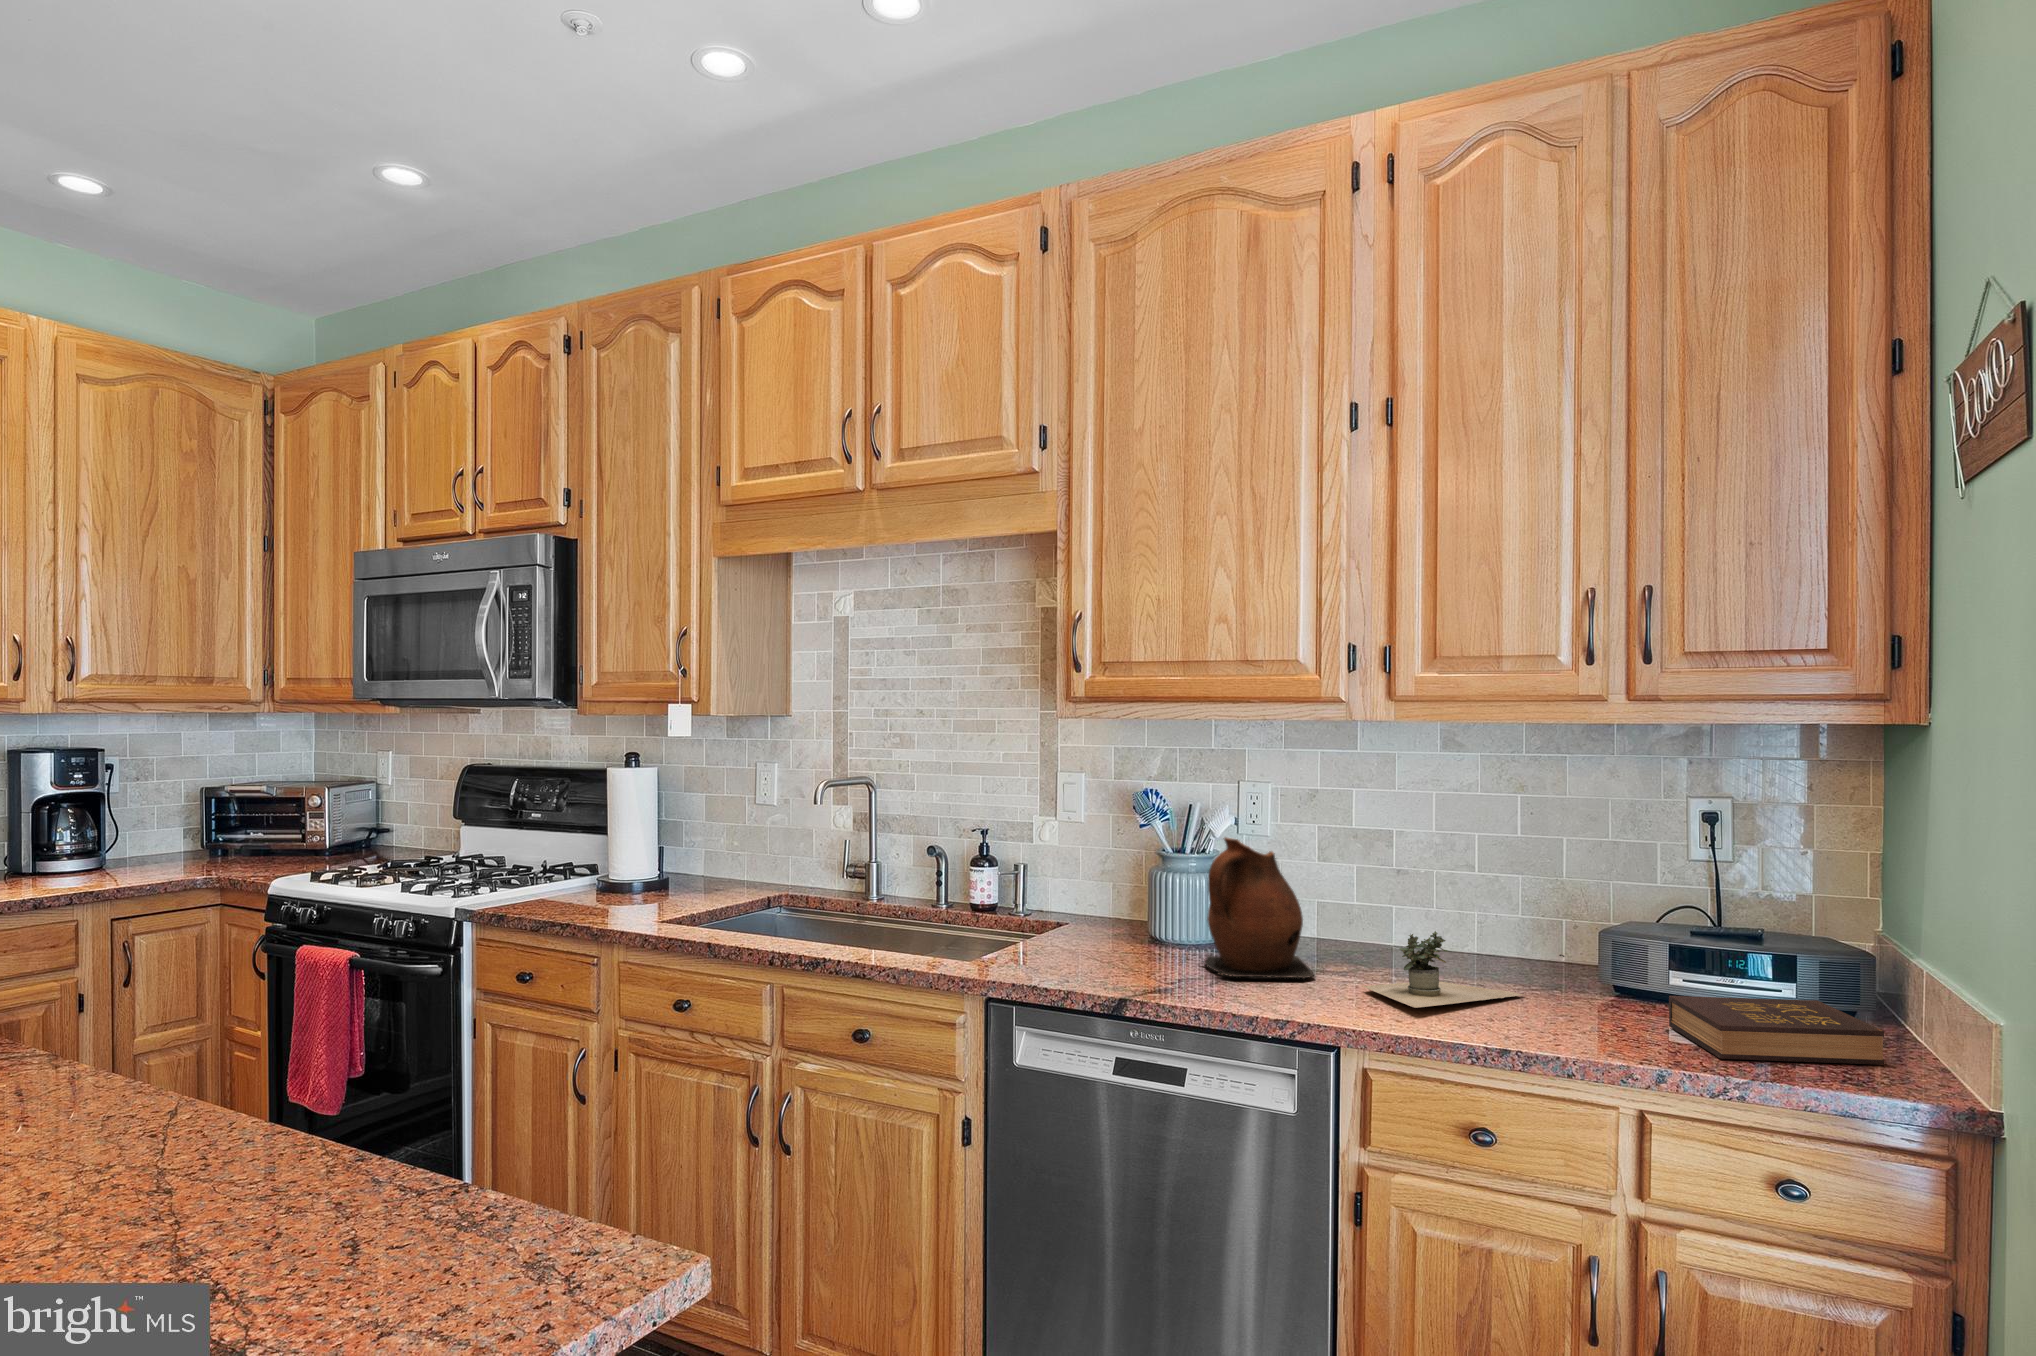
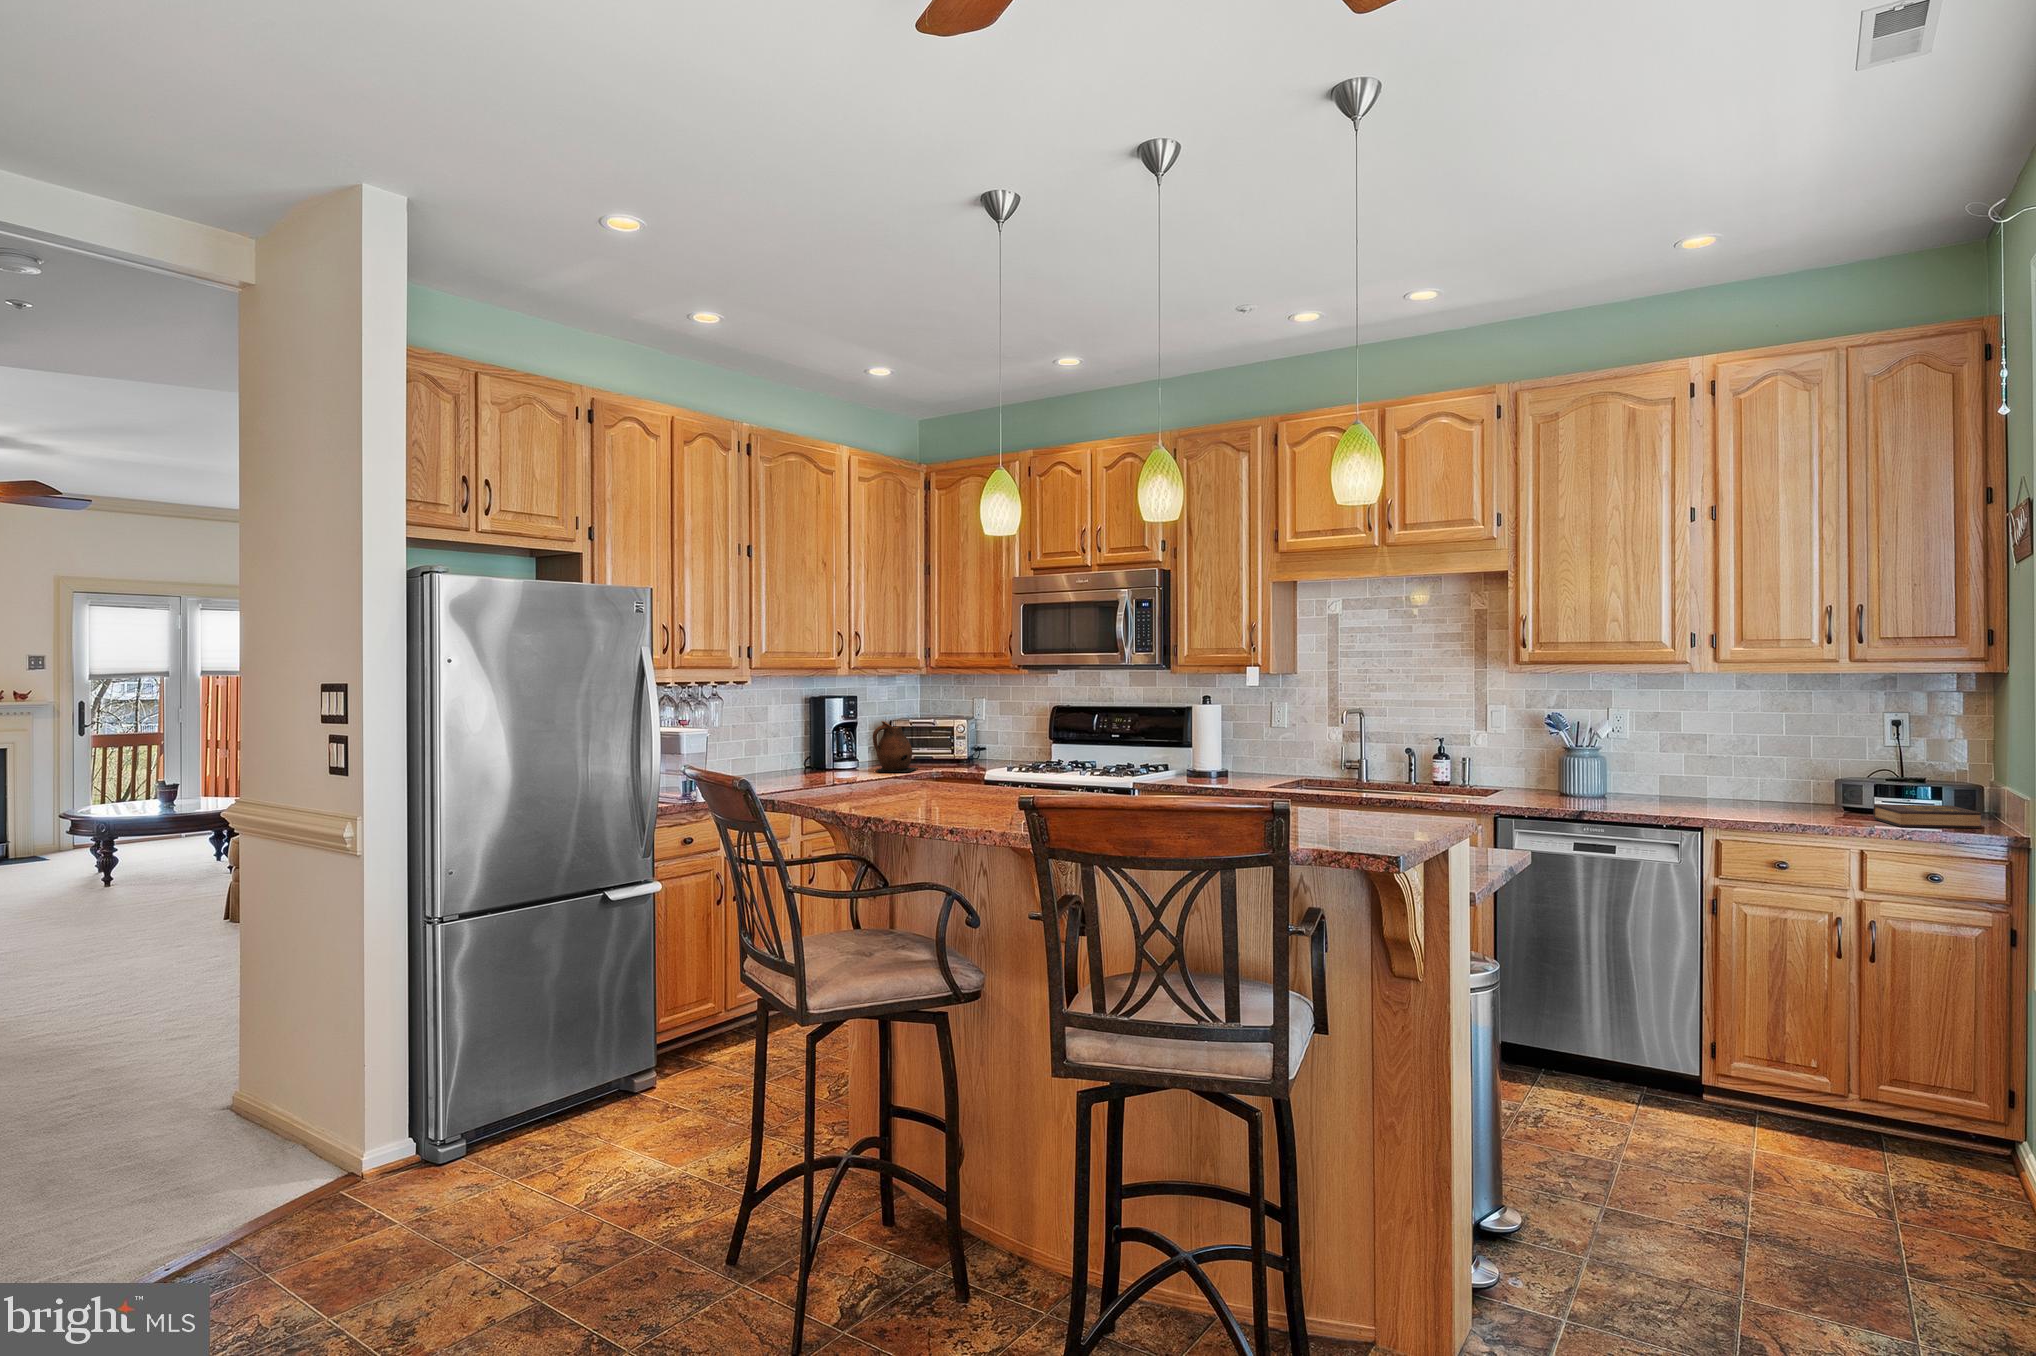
ceramic pitcher: present [1203,838,1314,979] -> present [873,721,918,773]
potted plant: present [1363,931,1564,1008] -> none [1705,778,1815,812]

